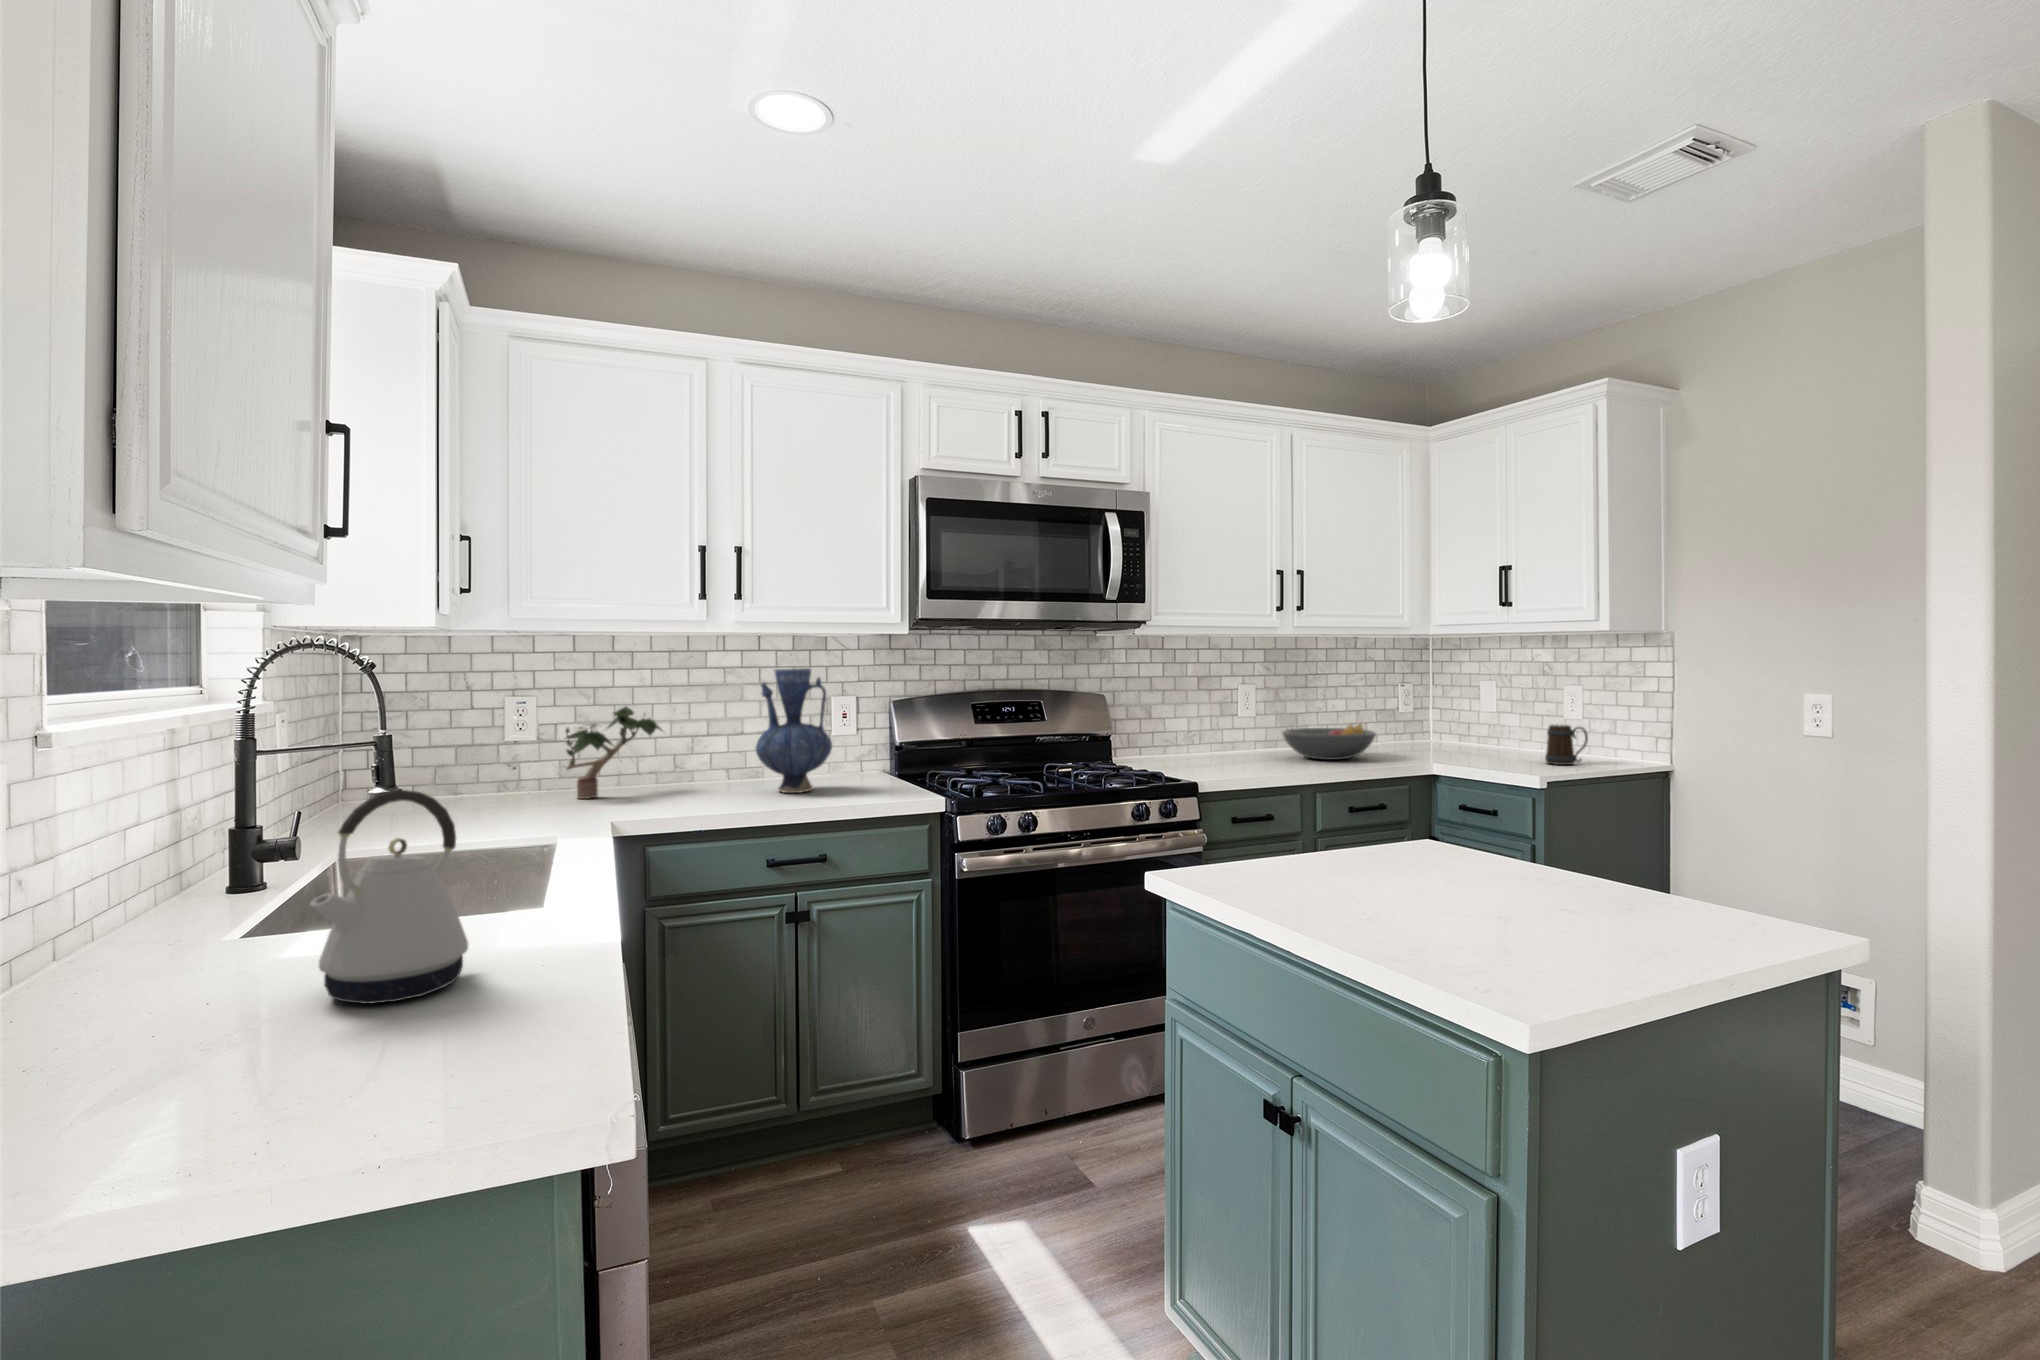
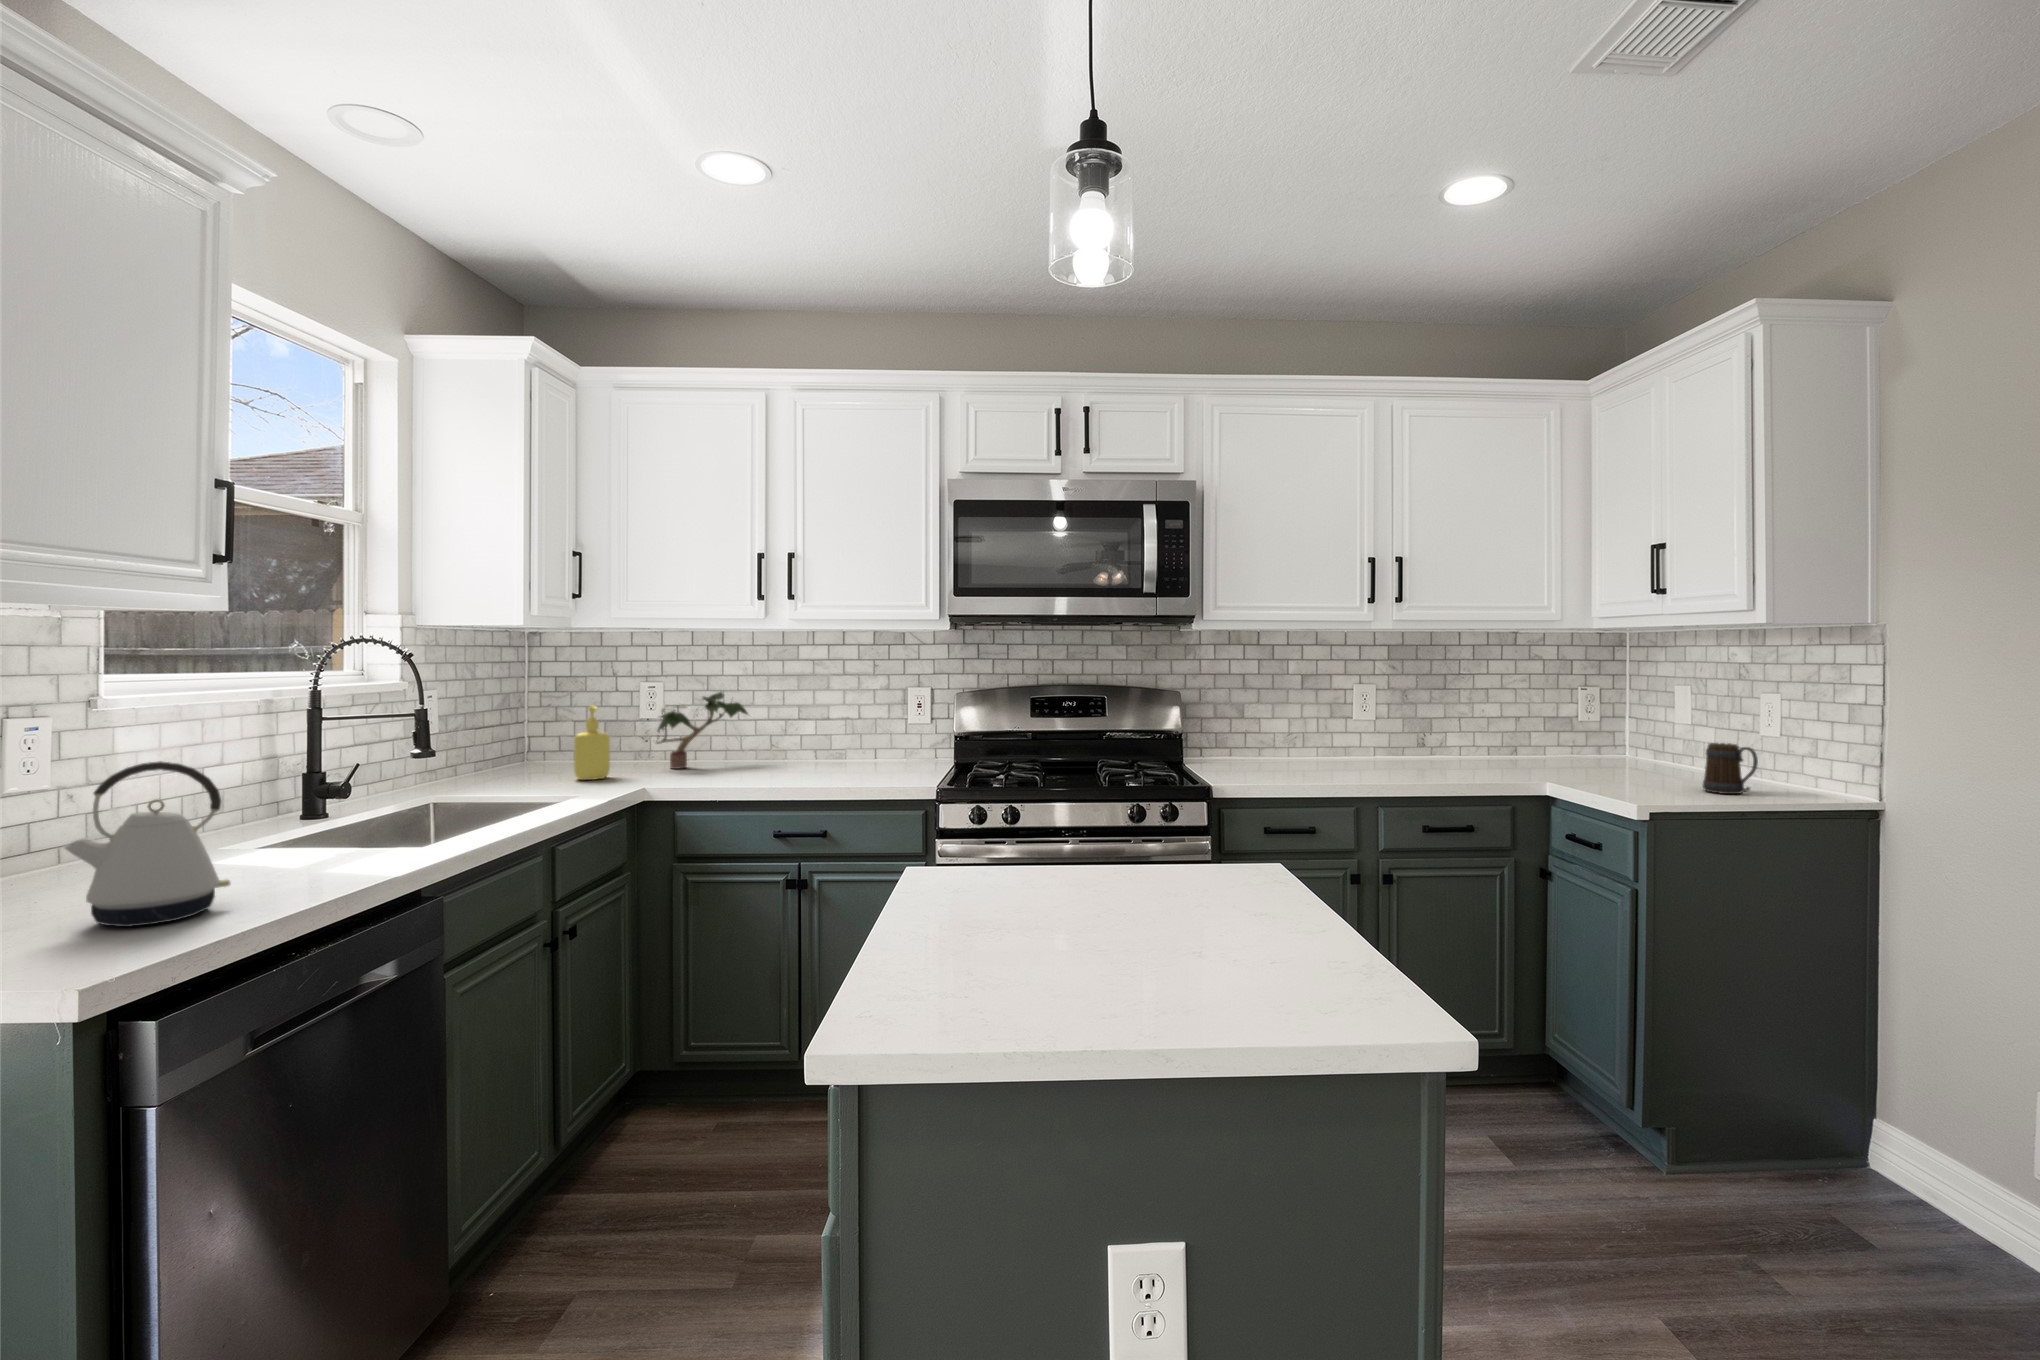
vase: present [756,668,832,793] -> none [804,661,873,774]
fruit bowl: present [1282,724,1376,760] -> none [1388,731,1500,770]
soap dispenser: none [485,725,534,816] -> present [574,706,610,780]

